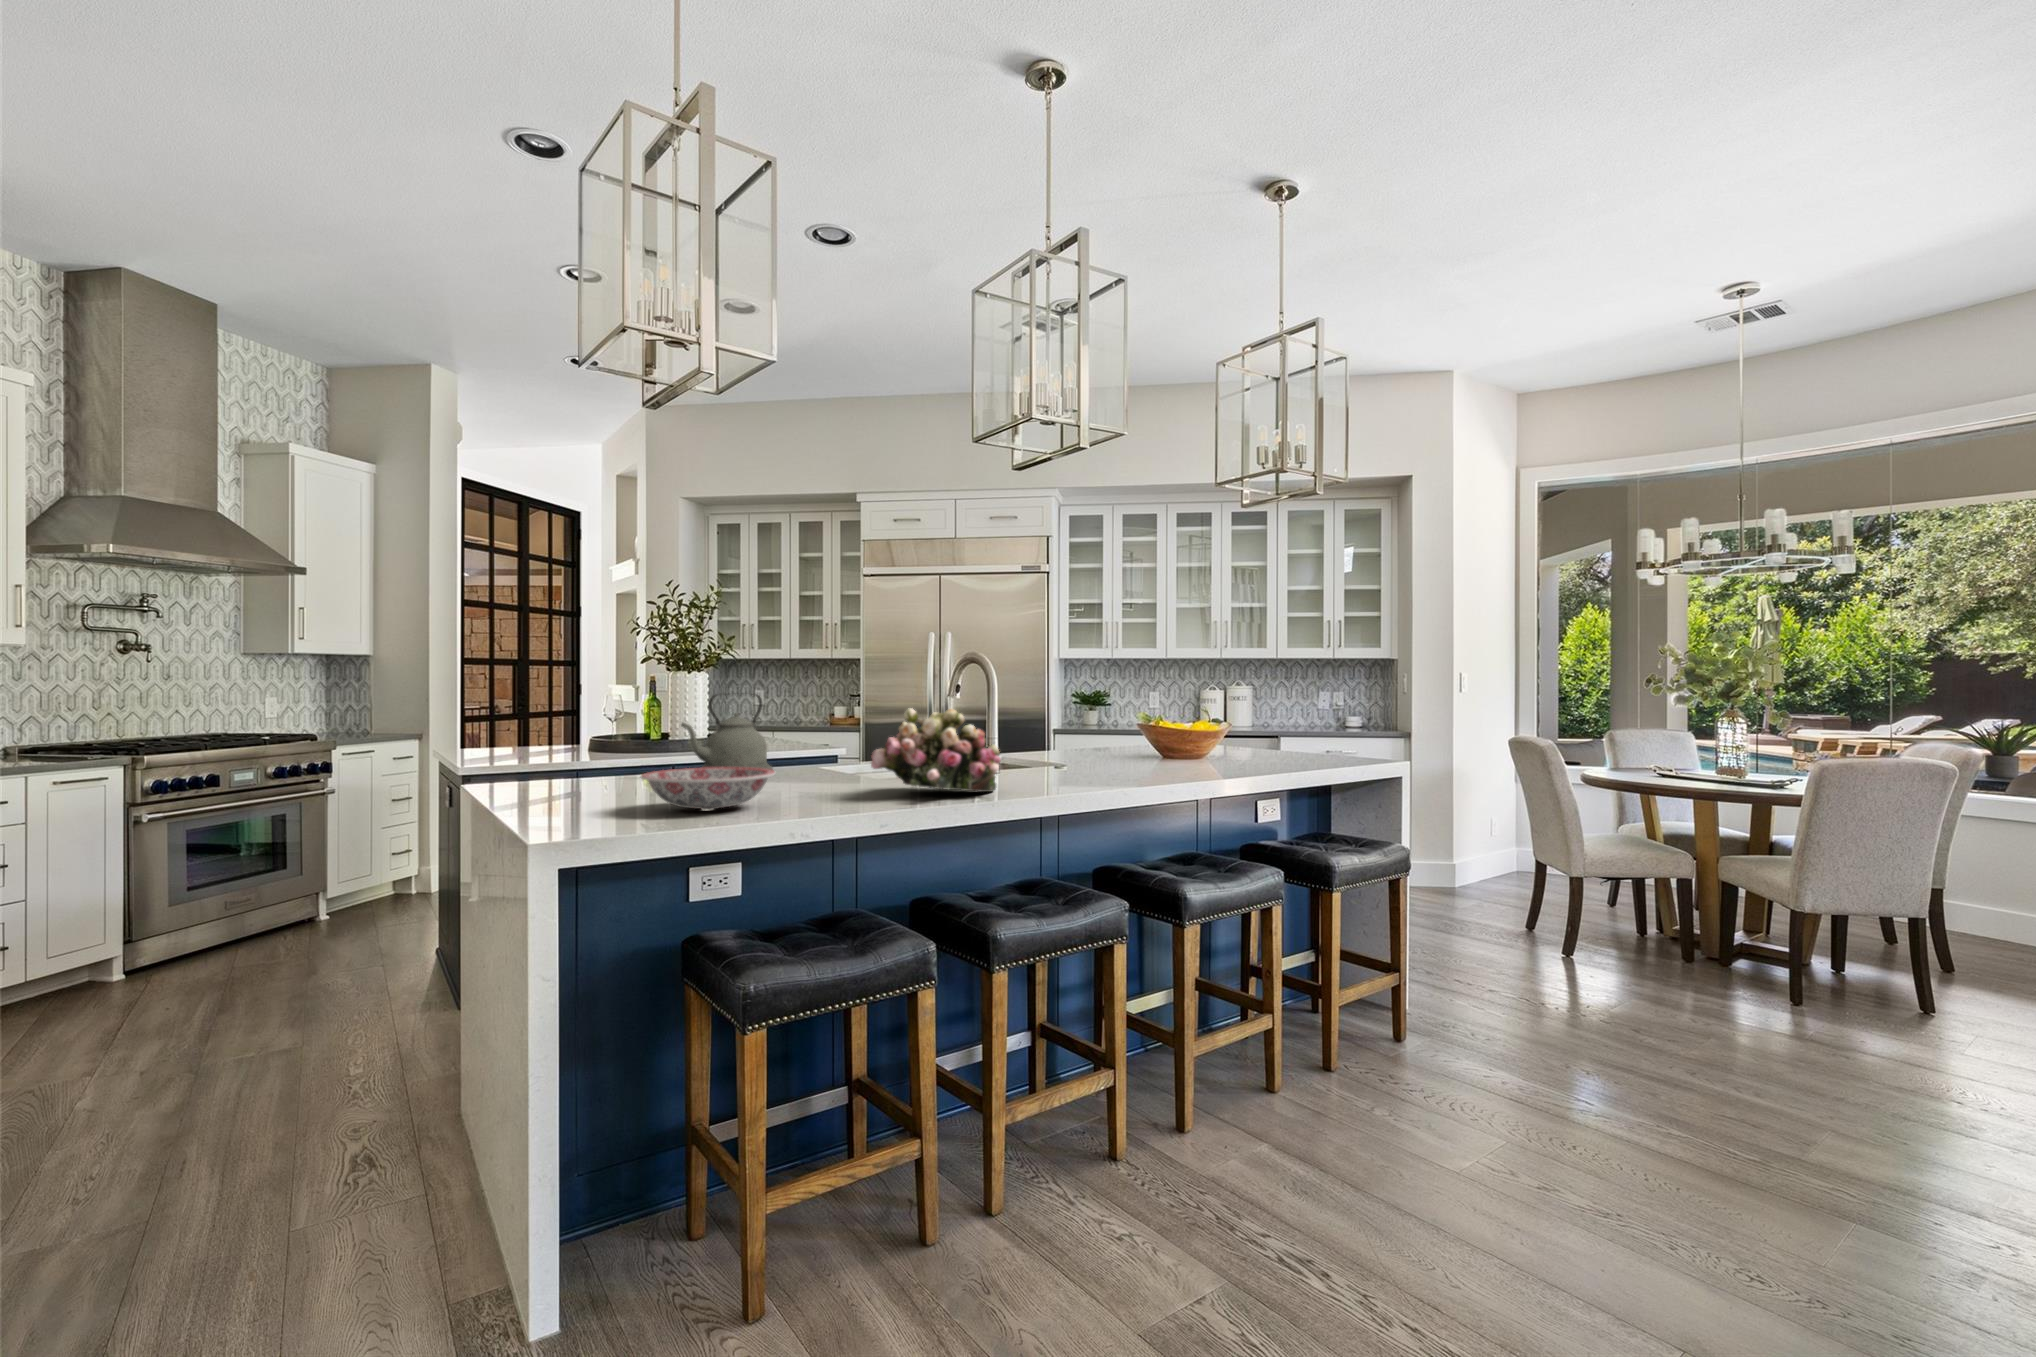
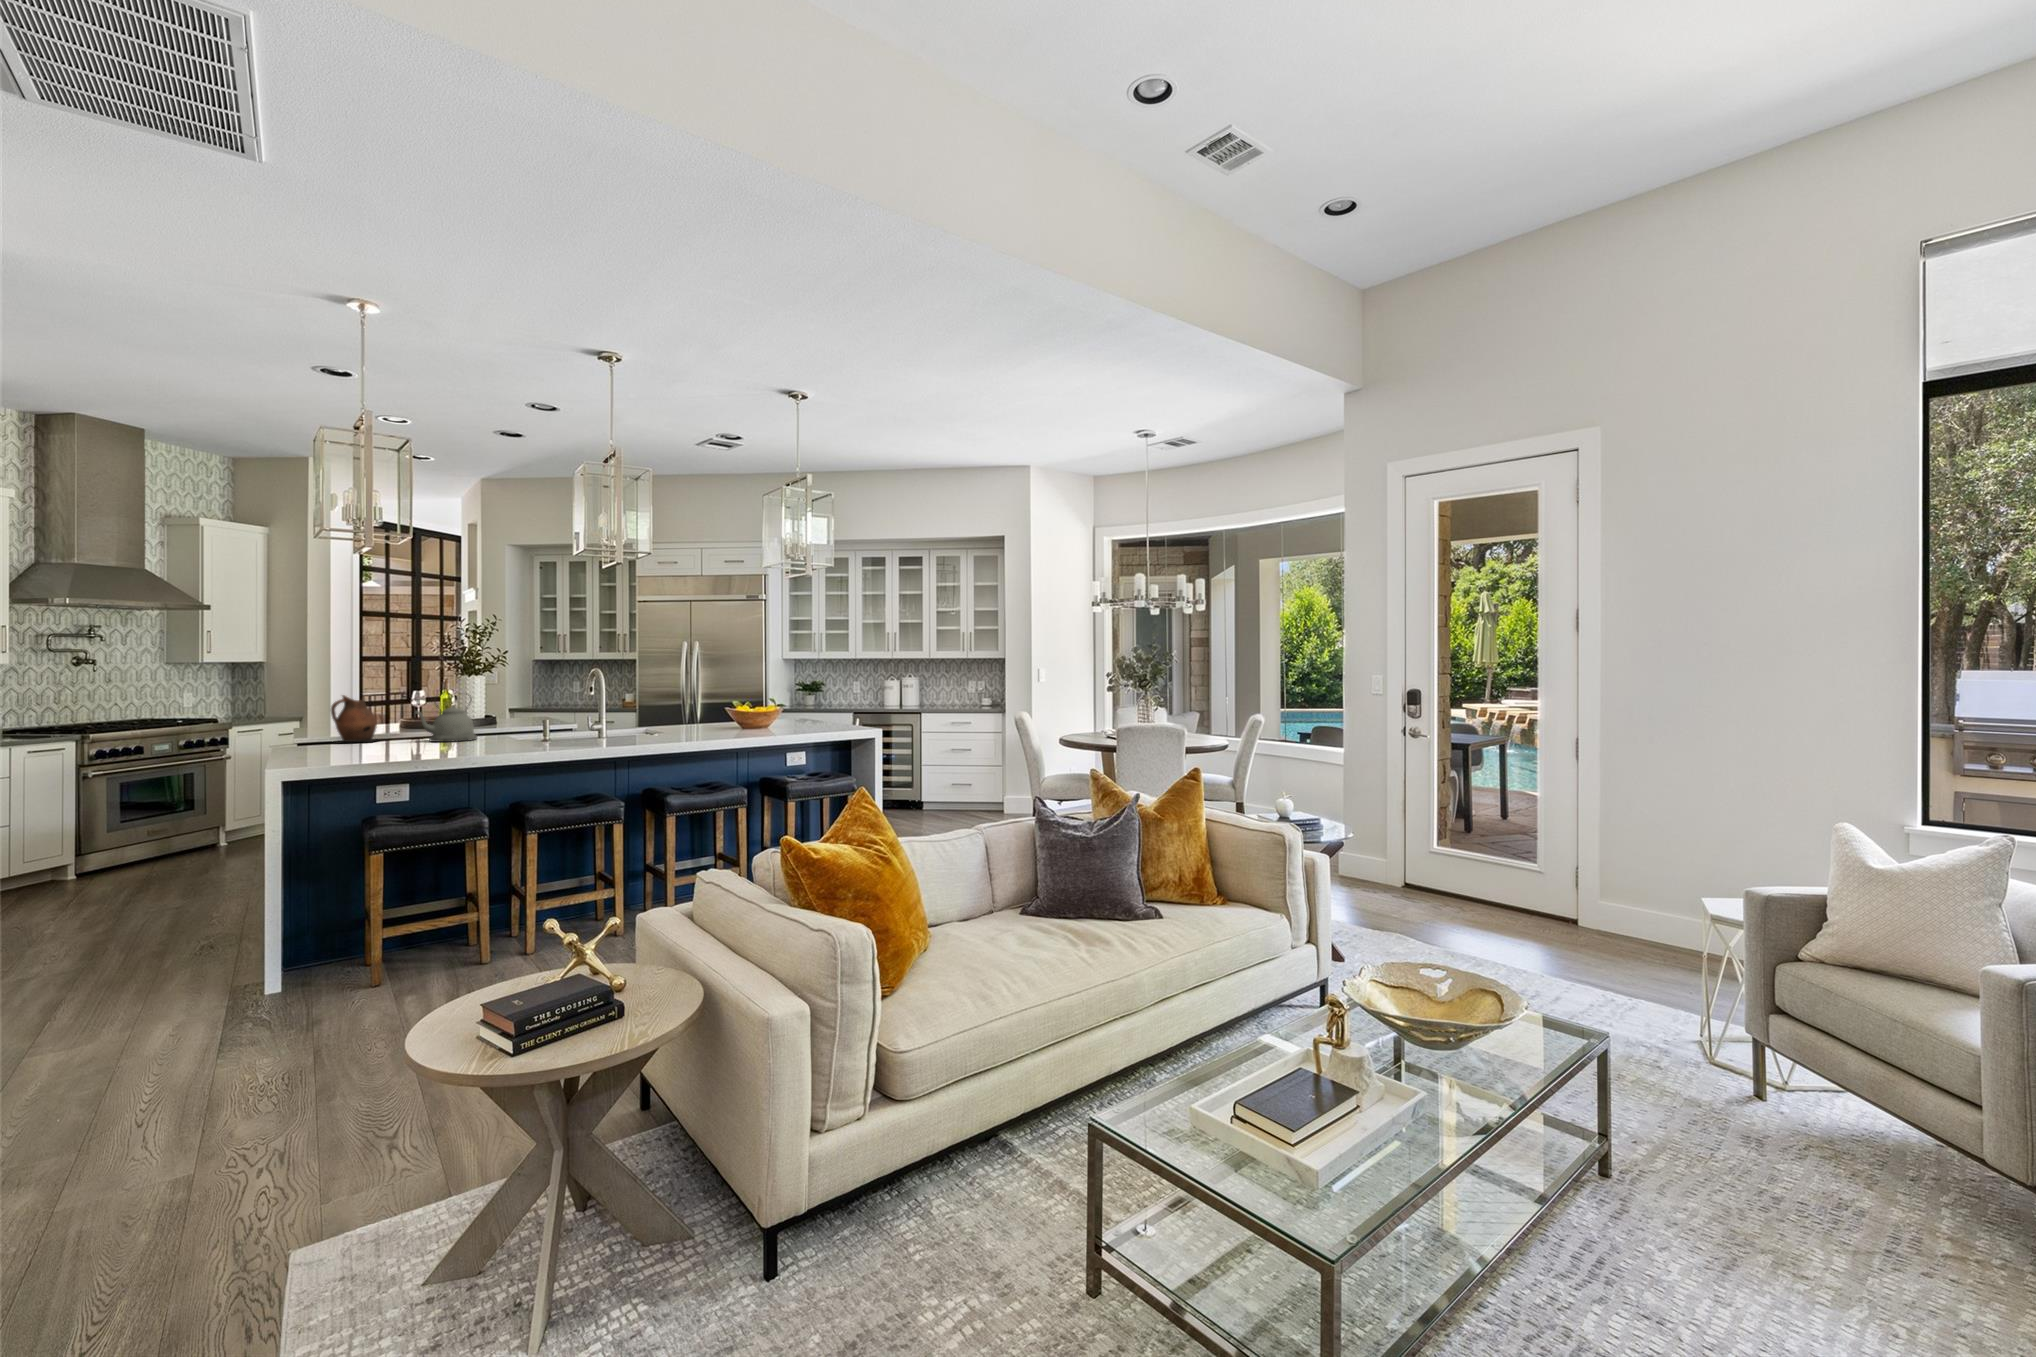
ceramic pitcher: none [539,694,614,777] -> present [331,695,378,742]
flower arrangement: present [871,708,1000,792] -> none [491,703,574,747]
ceramic bowl: present [641,767,775,810] -> none [350,735,430,756]

